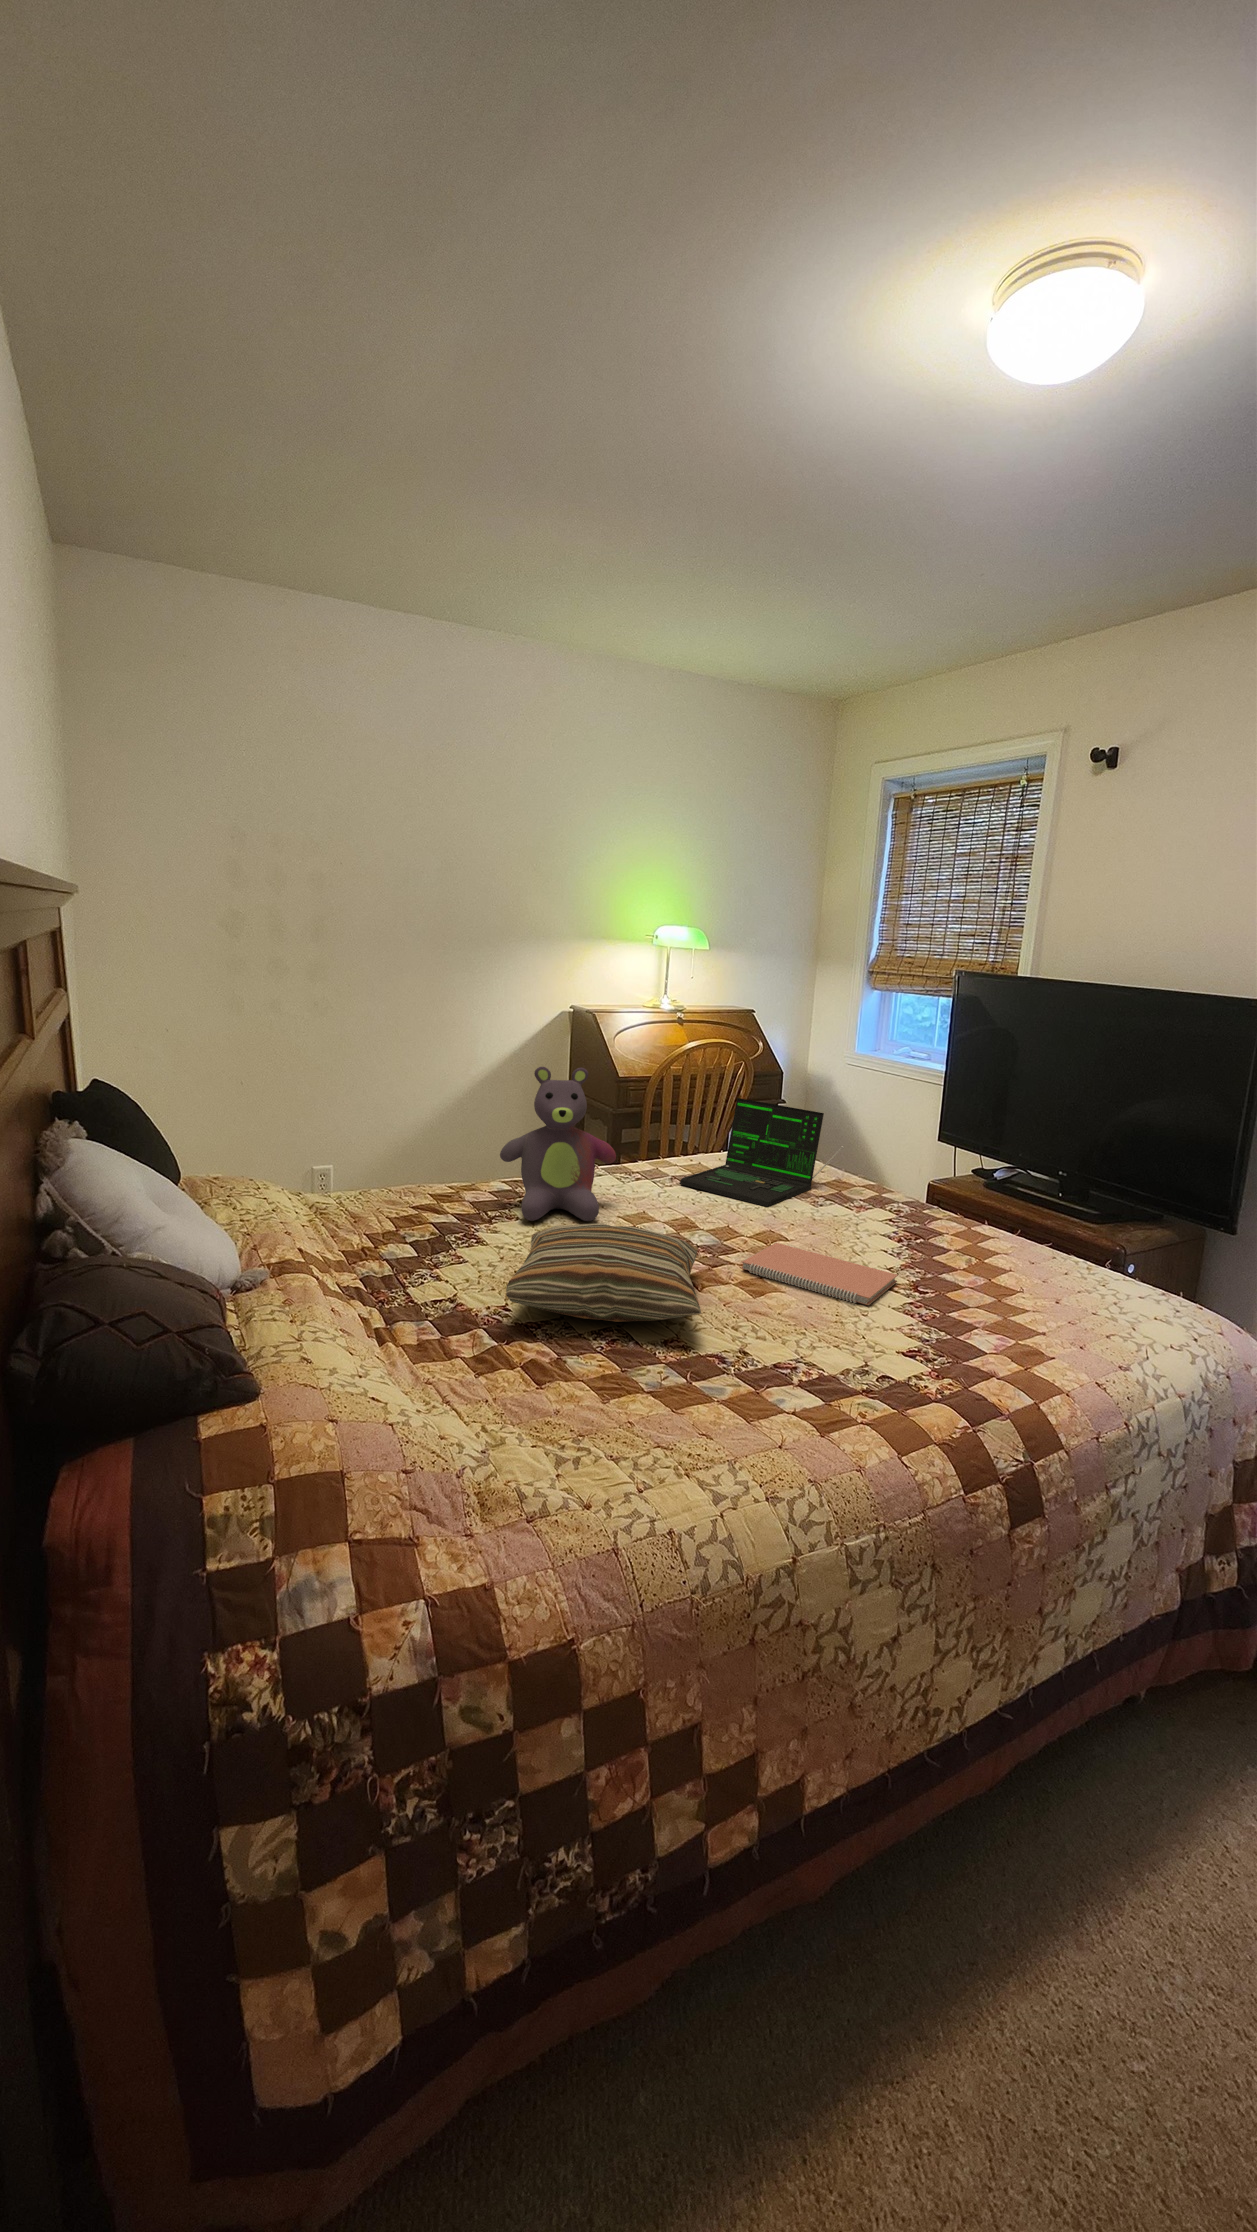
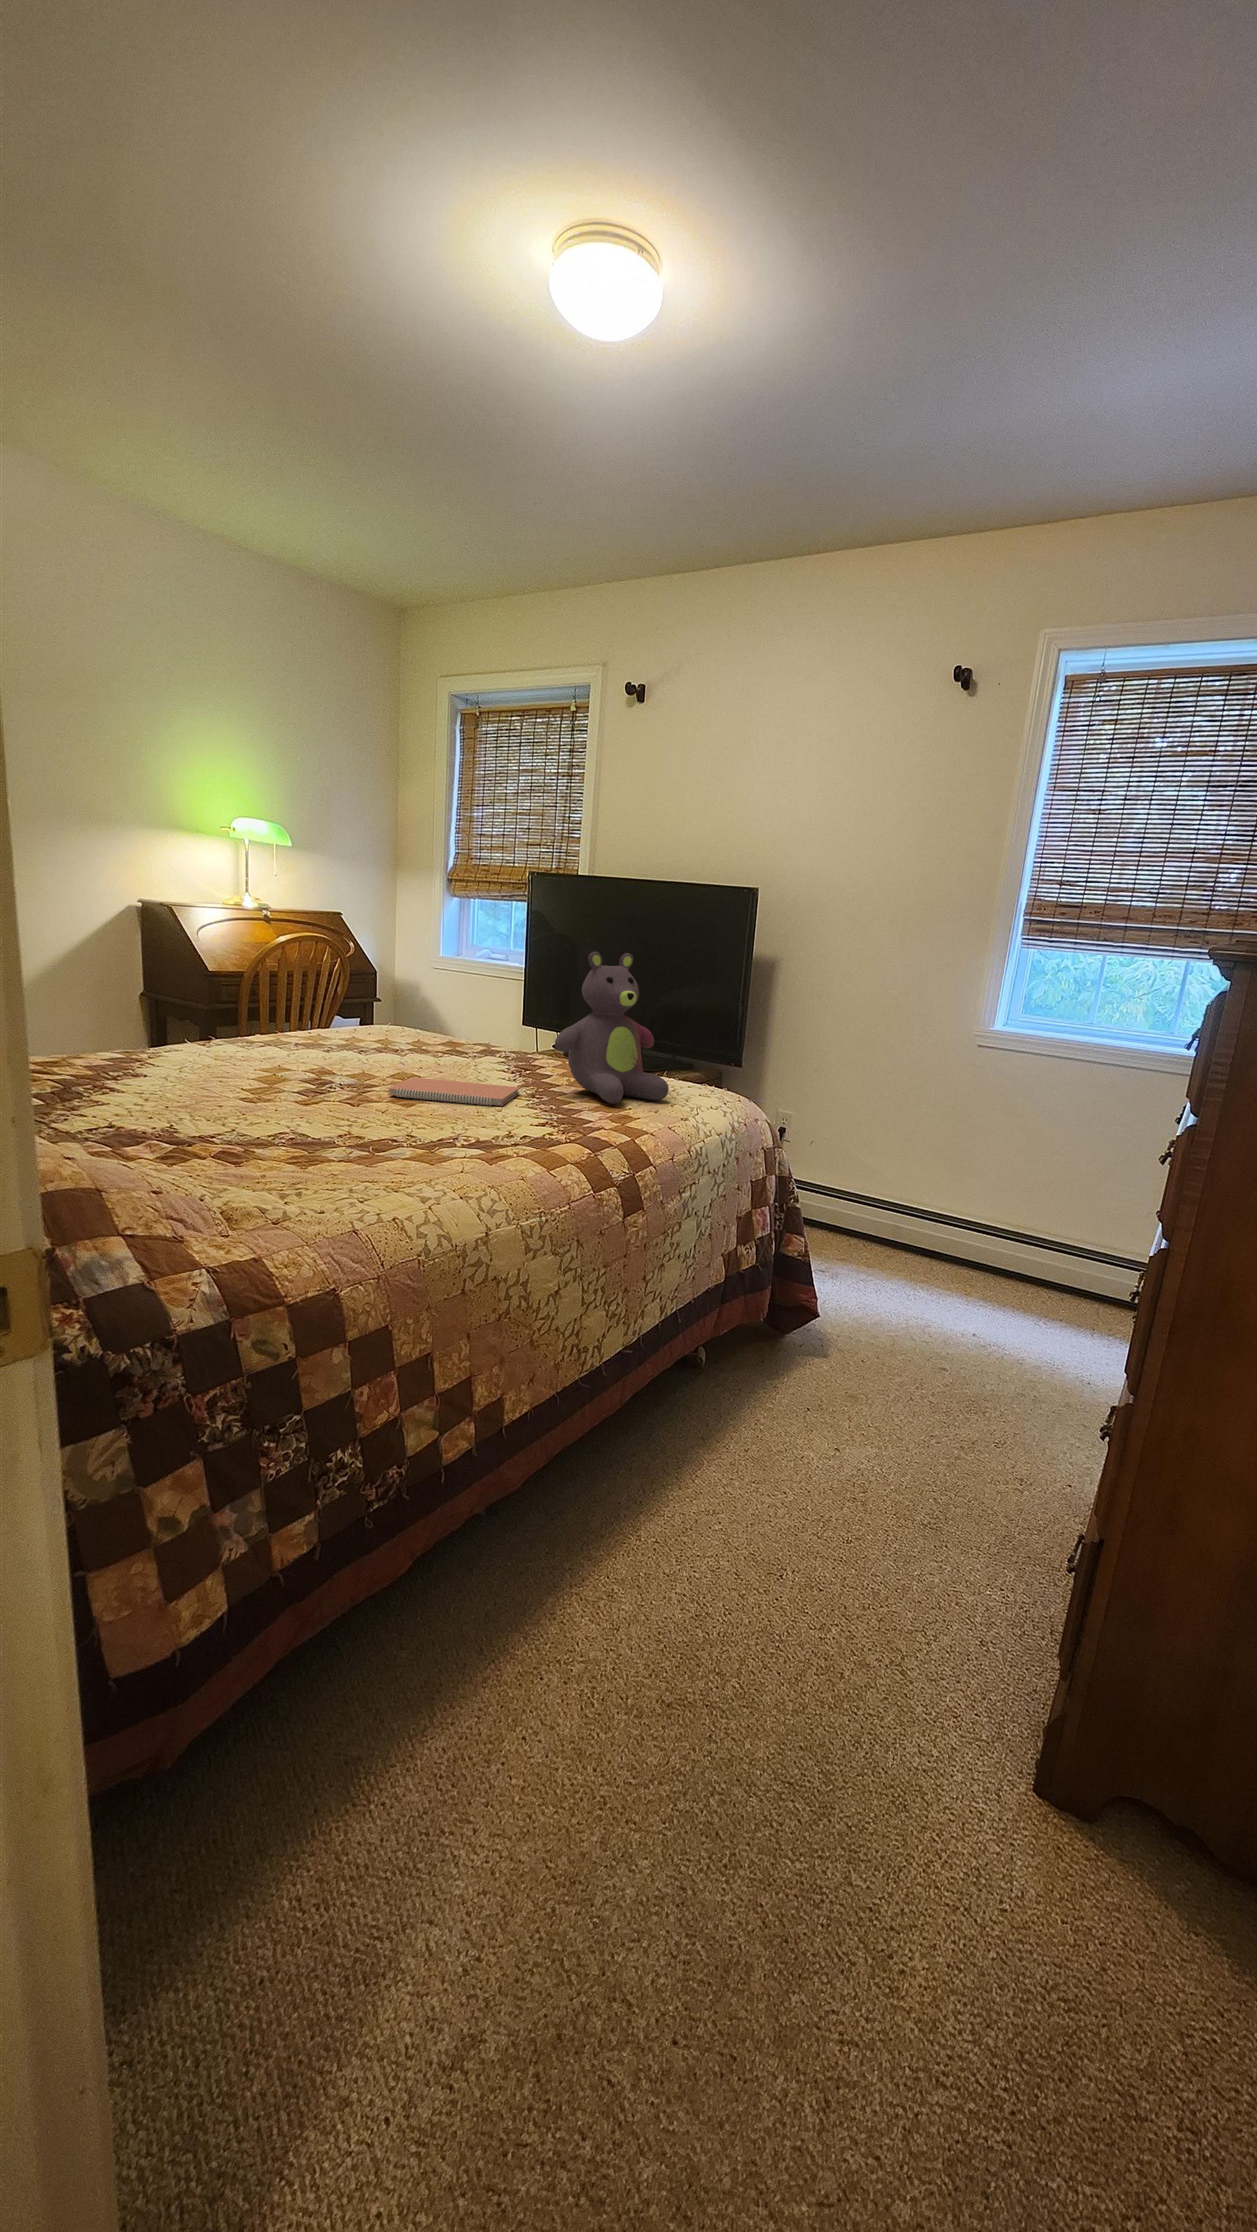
stuffed bear: present [500,1067,616,1221] -> present [555,952,669,1104]
laptop: present [679,1098,844,1207] -> none [303,974,456,1062]
pillow: present [506,1223,702,1322] -> none [174,1054,372,1128]

